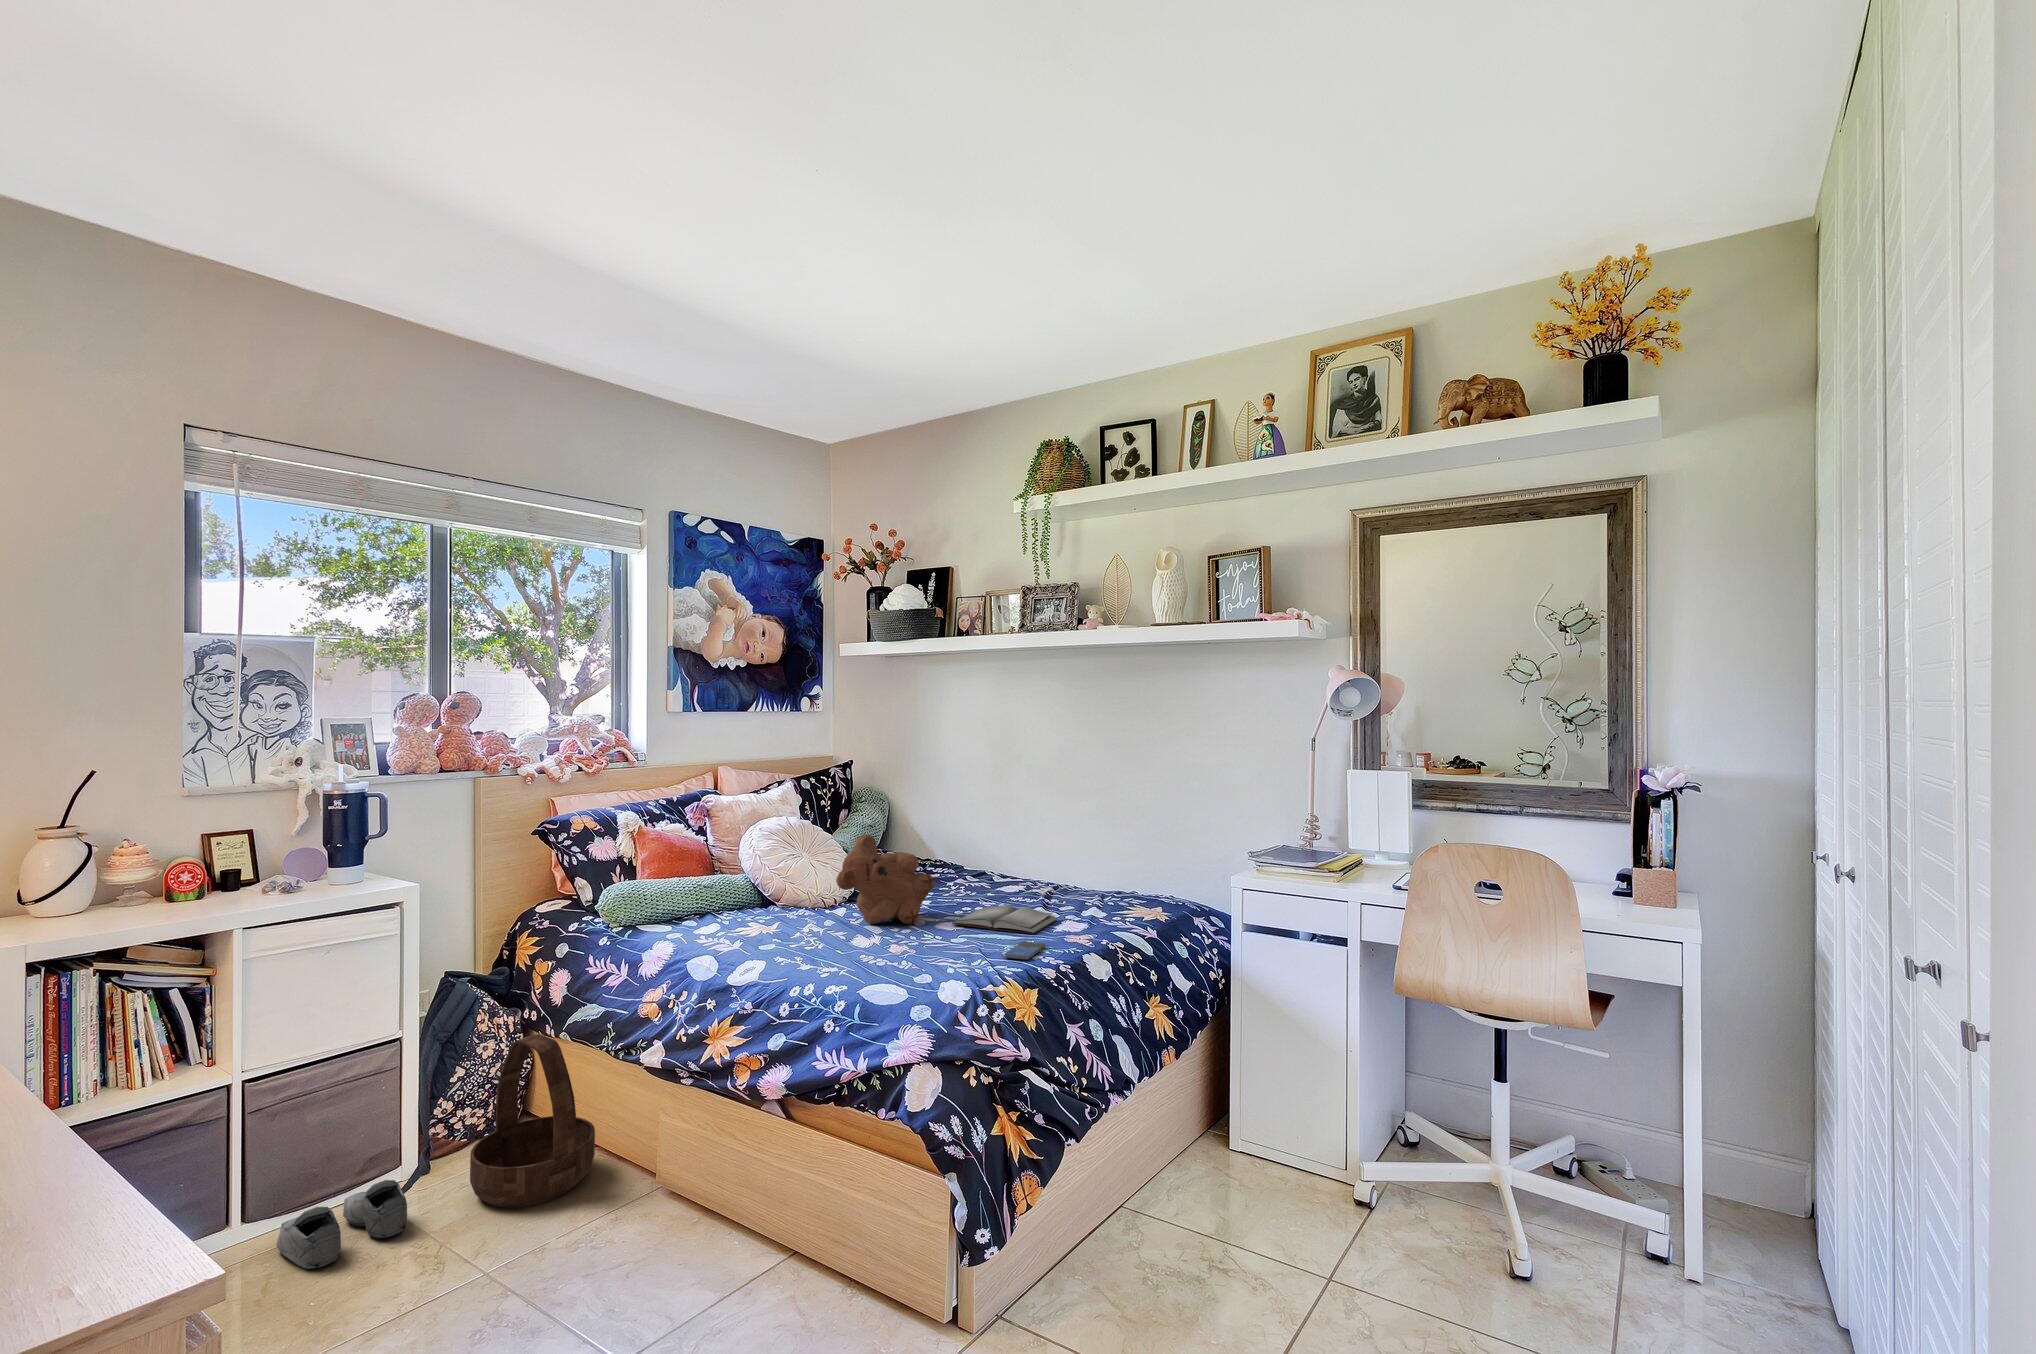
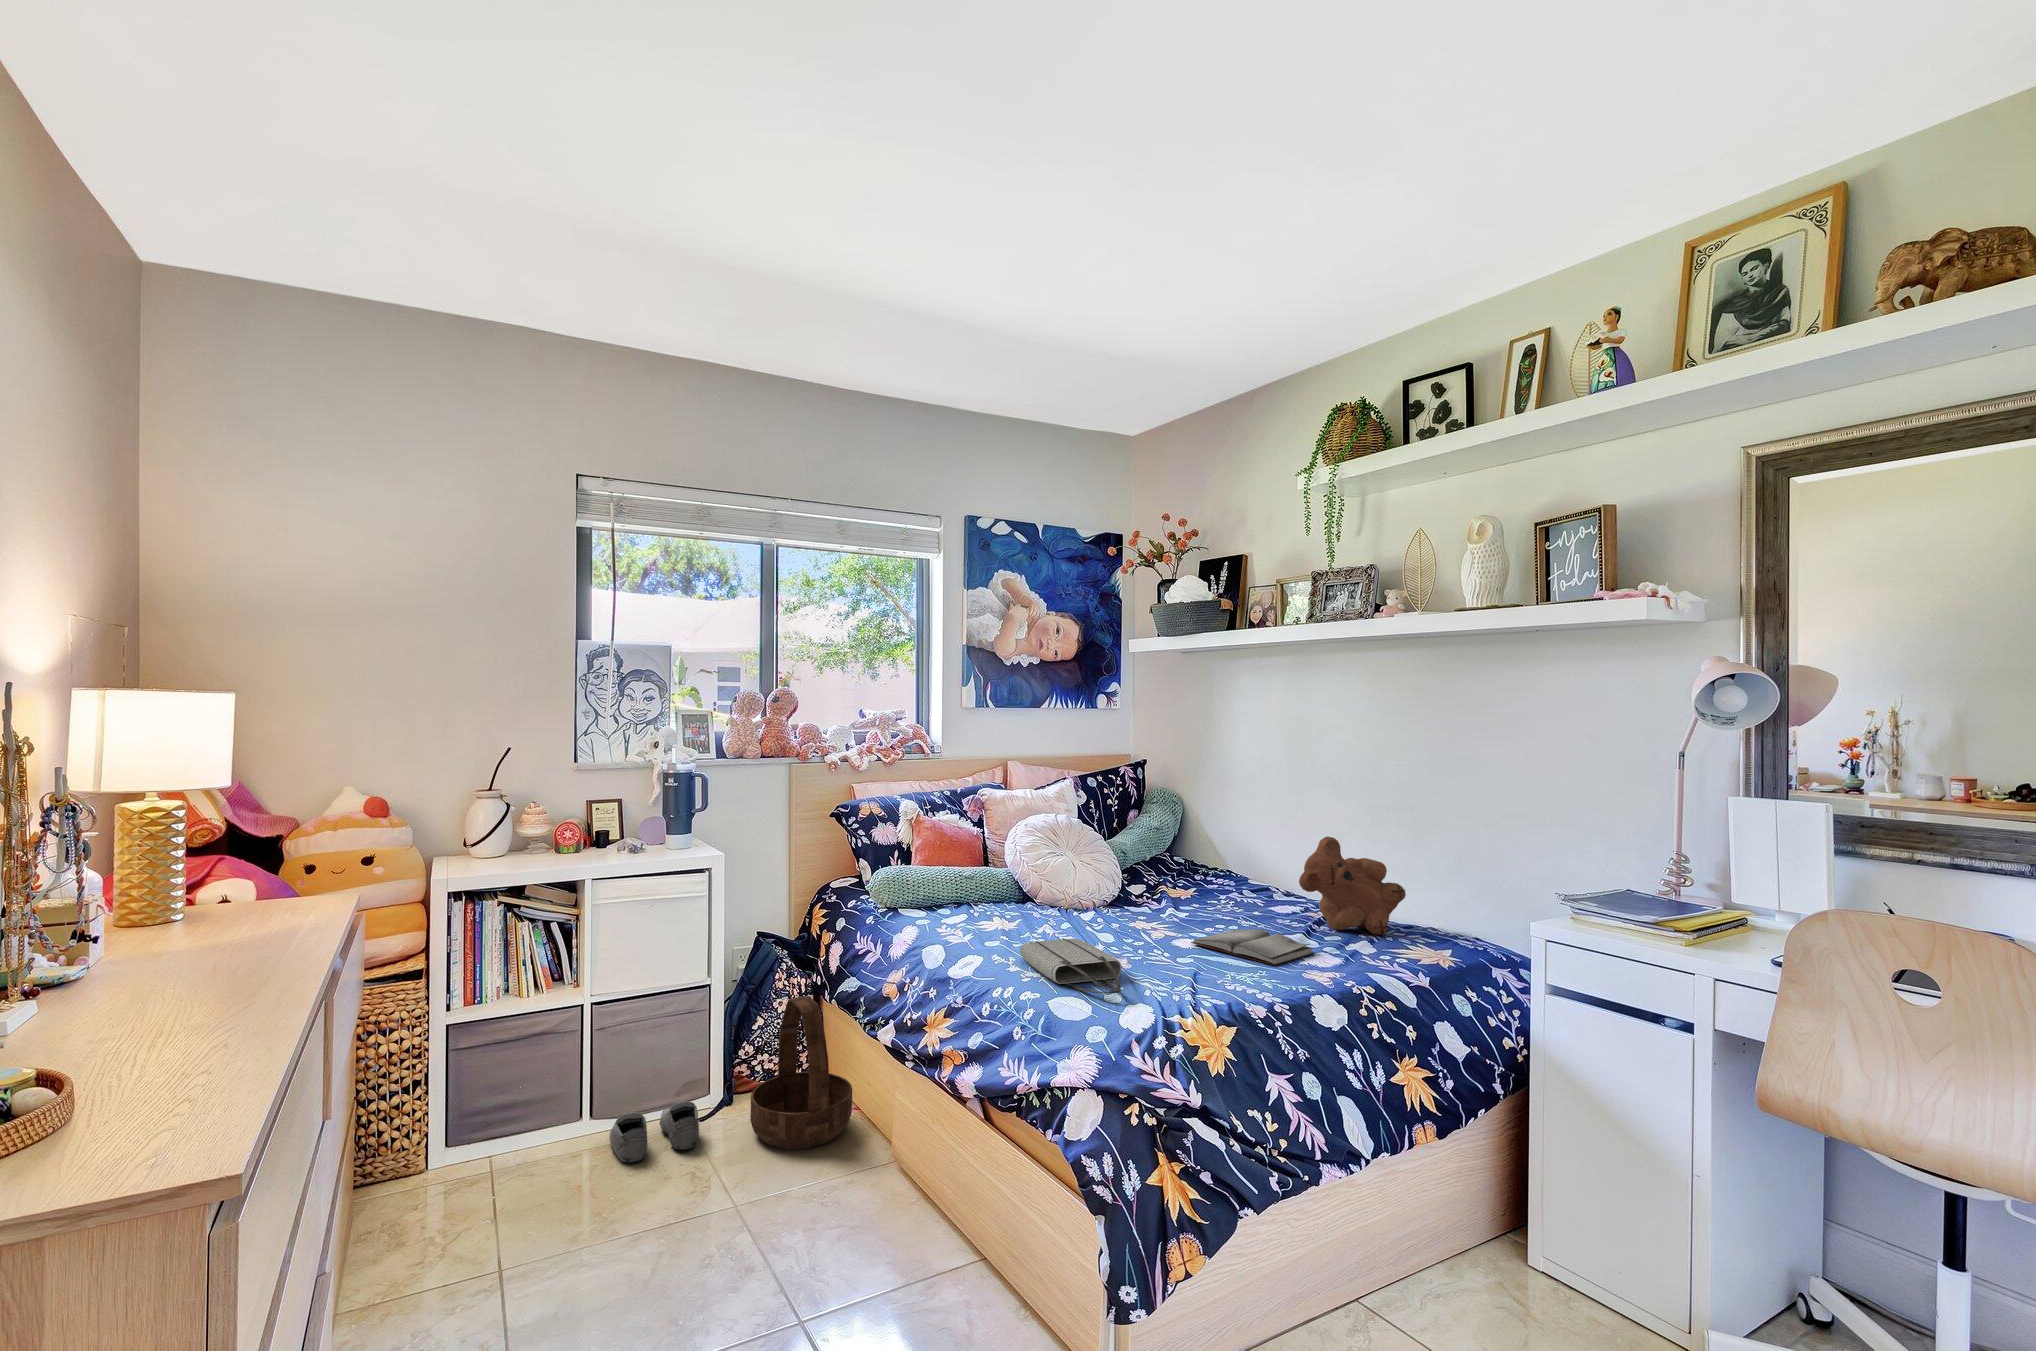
teddy bear: present [836,834,935,924] -> present [1299,837,1406,935]
tote bag: none [806,932,926,978] -> present [1021,939,1121,993]
smartphone: present [1003,941,1046,960] -> none [1221,972,1279,994]

